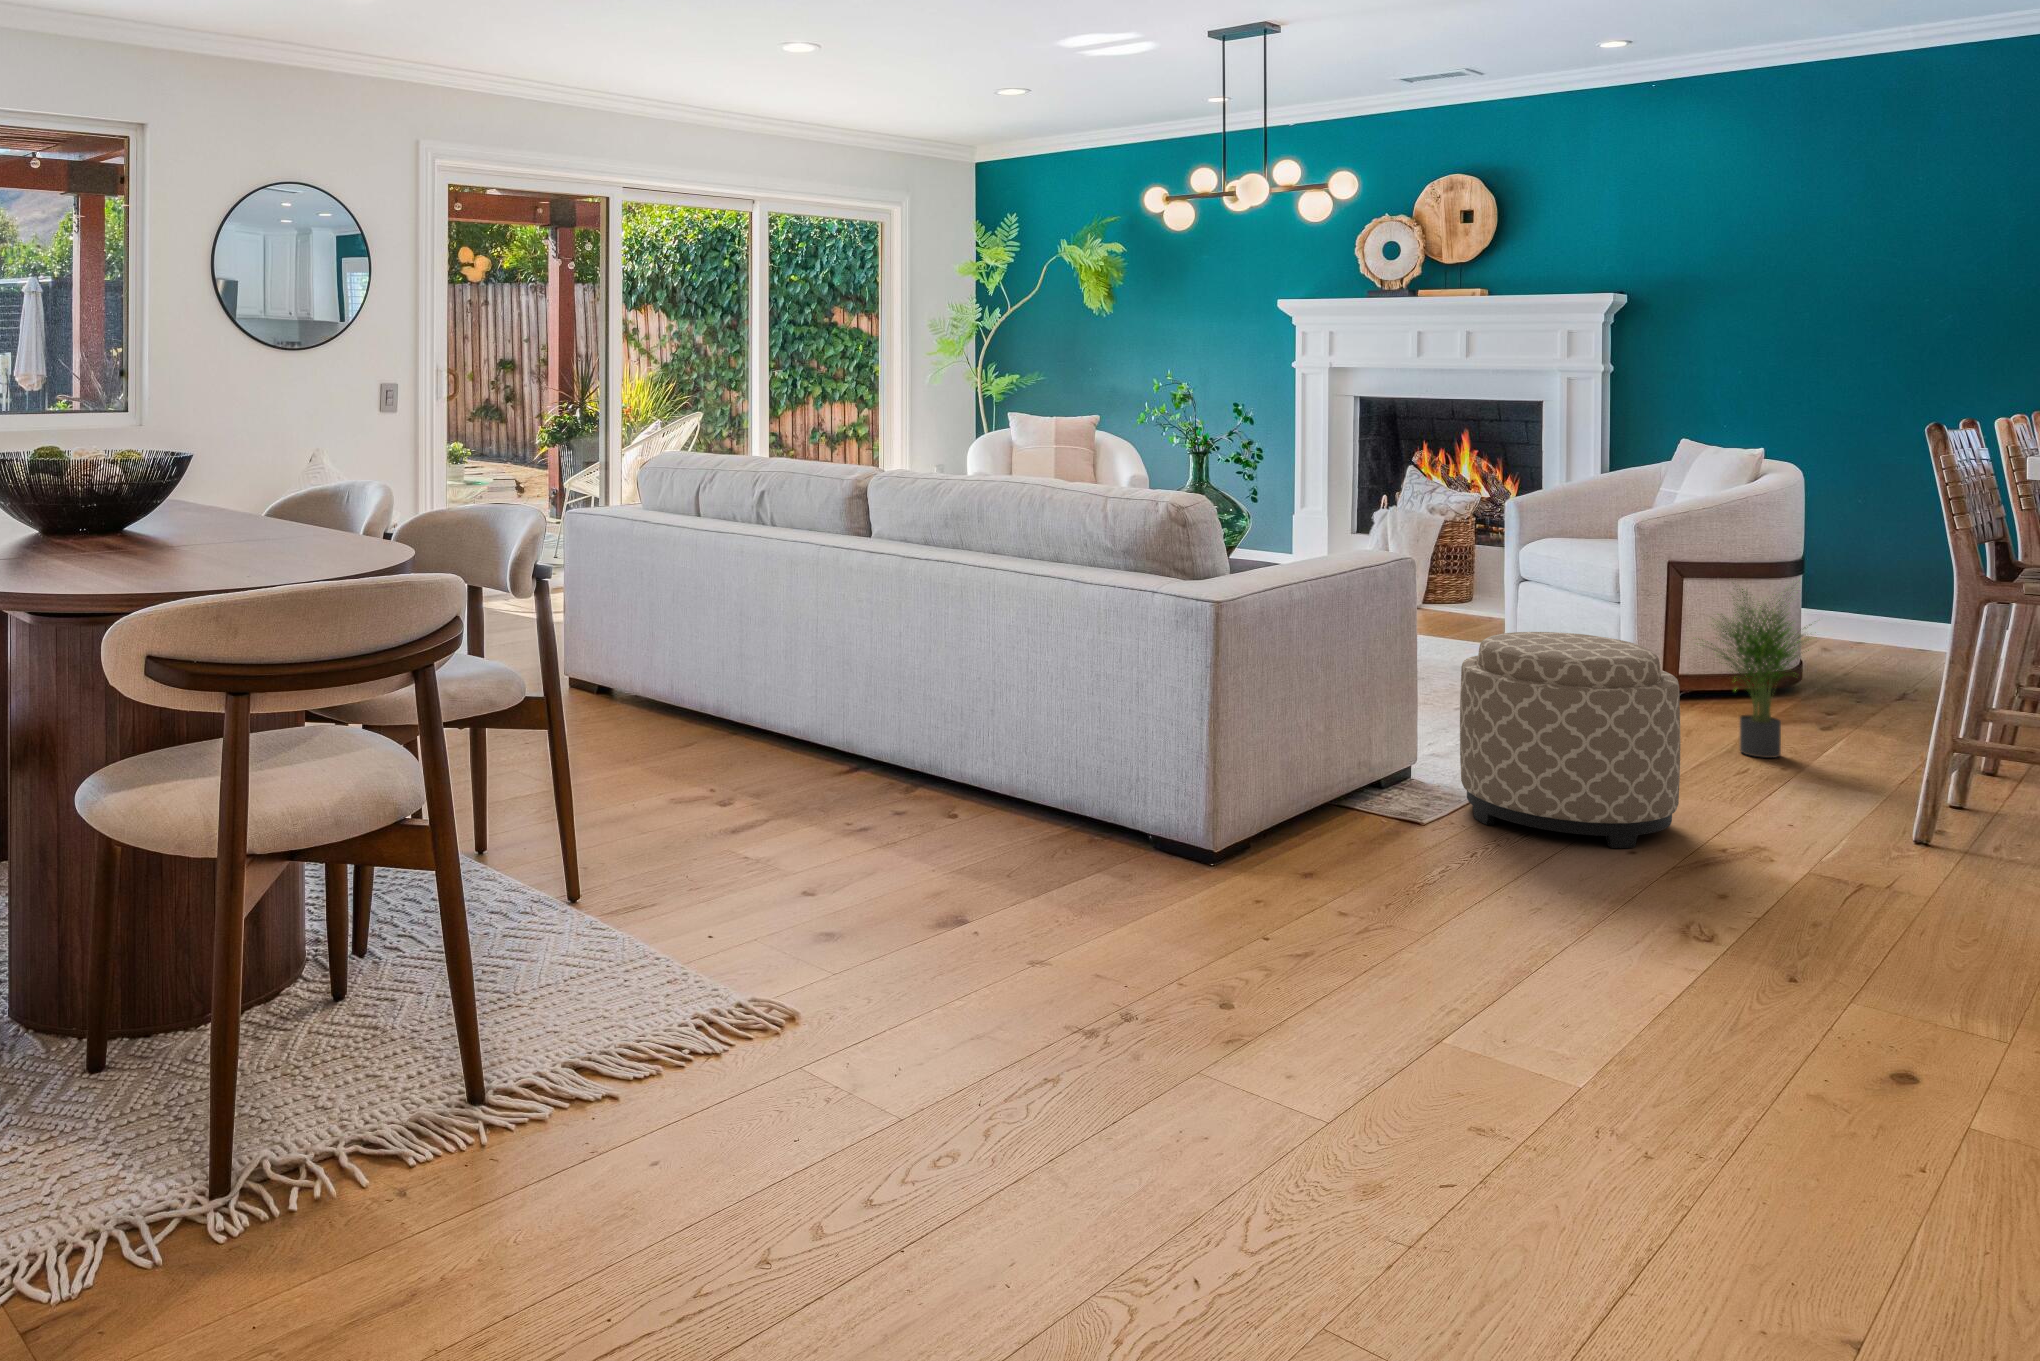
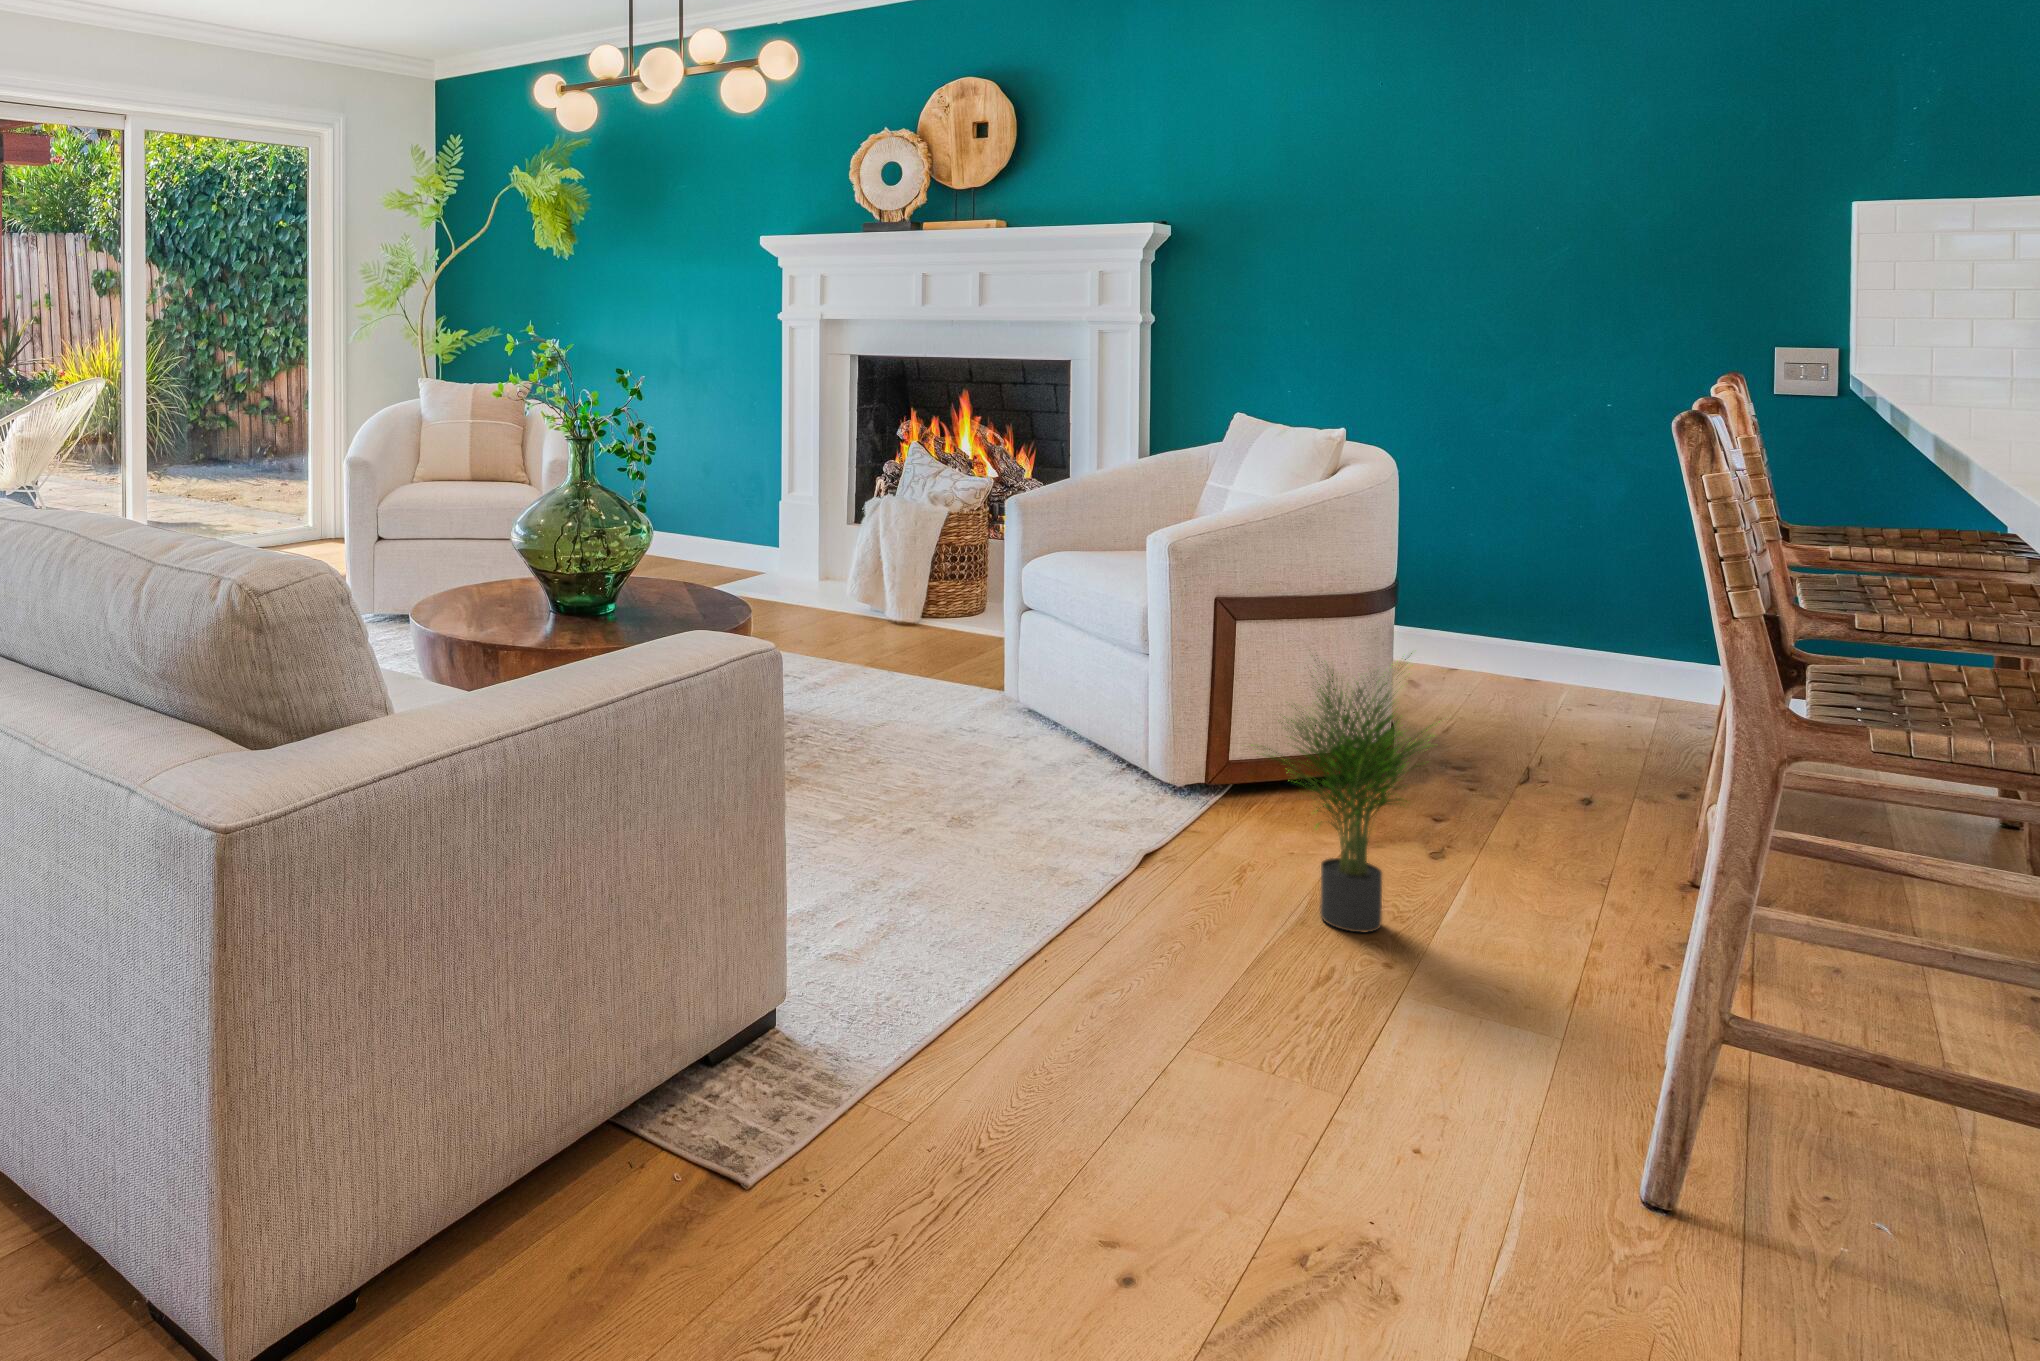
ottoman: present [1460,632,1680,848] -> none [867,790,1242,1248]

